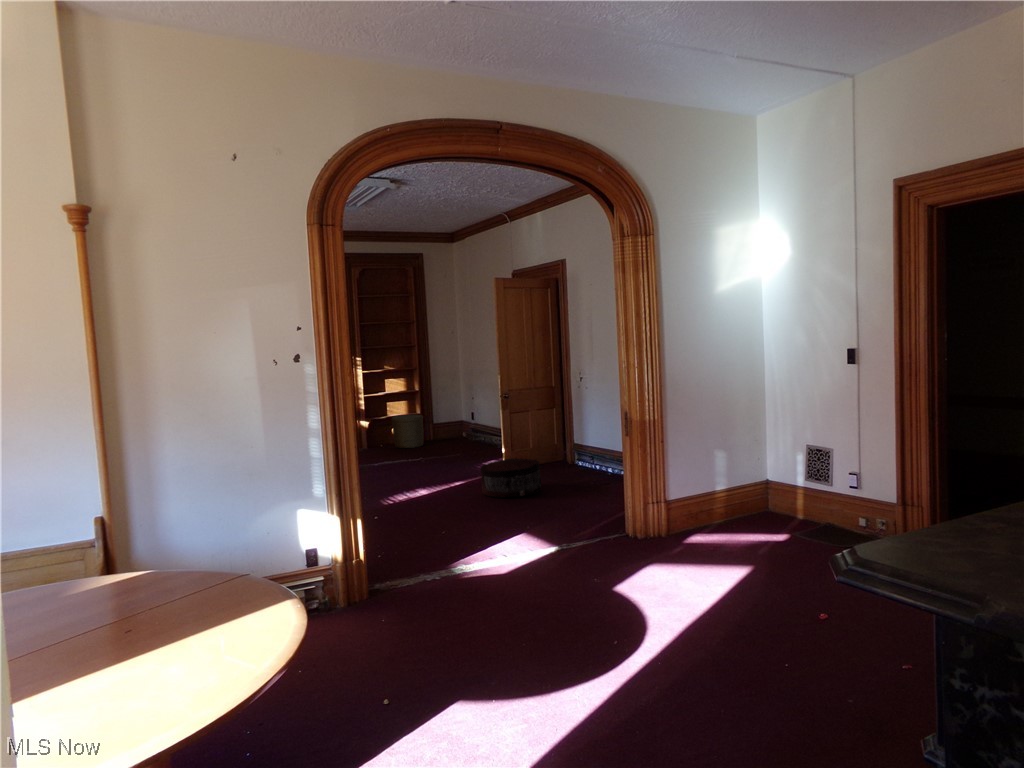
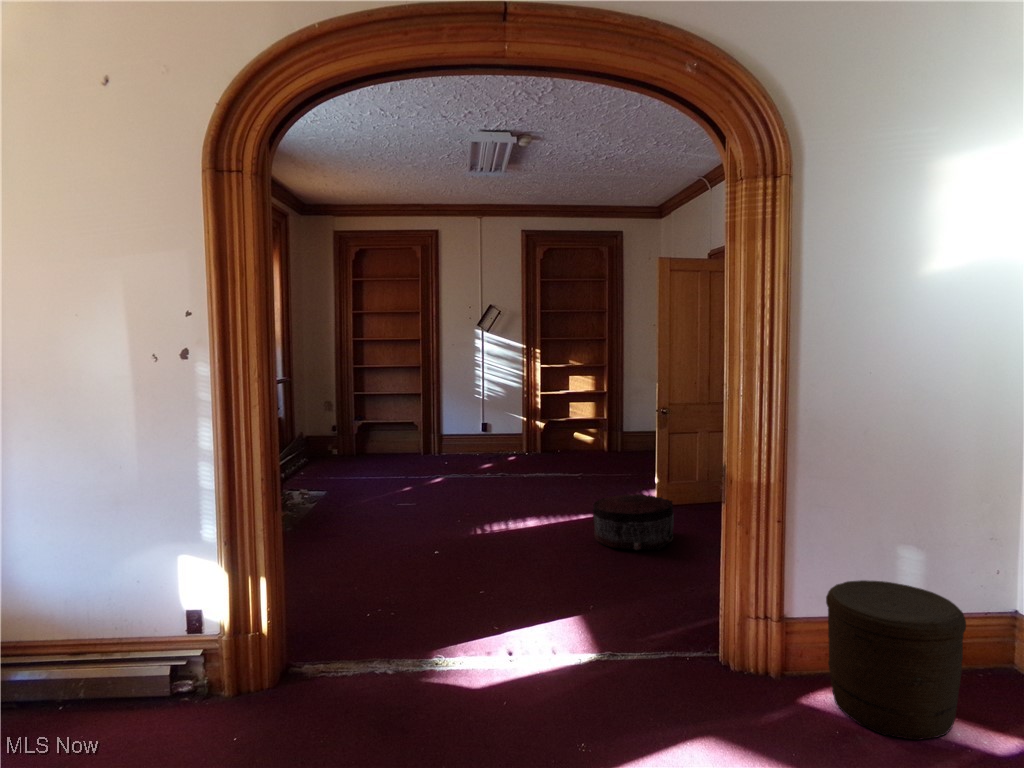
woven basket: present [391,415,424,448] -> present [826,580,966,740]

